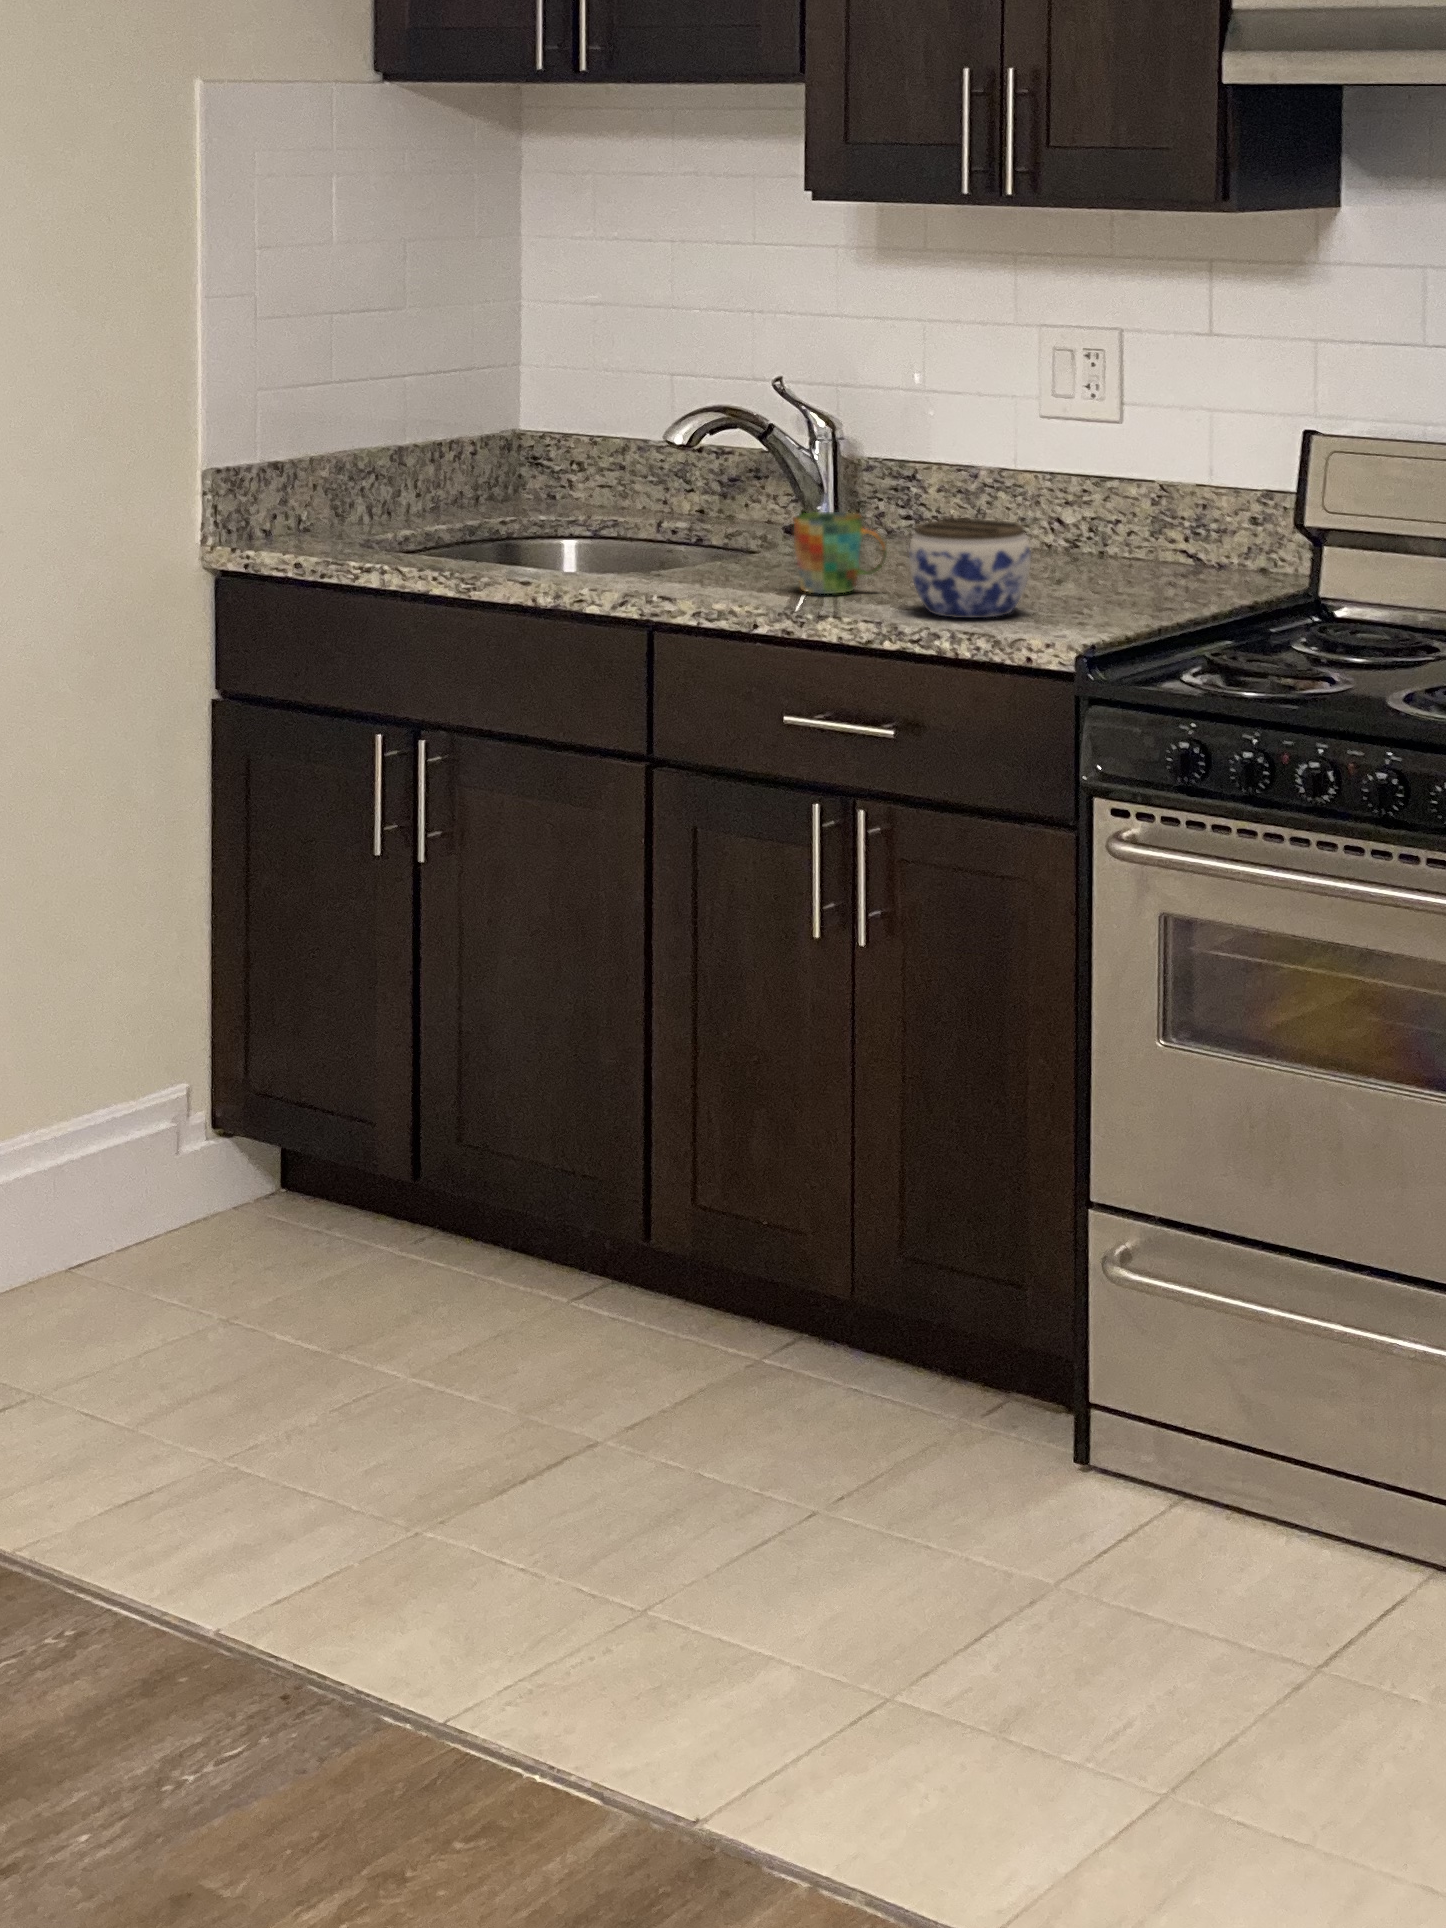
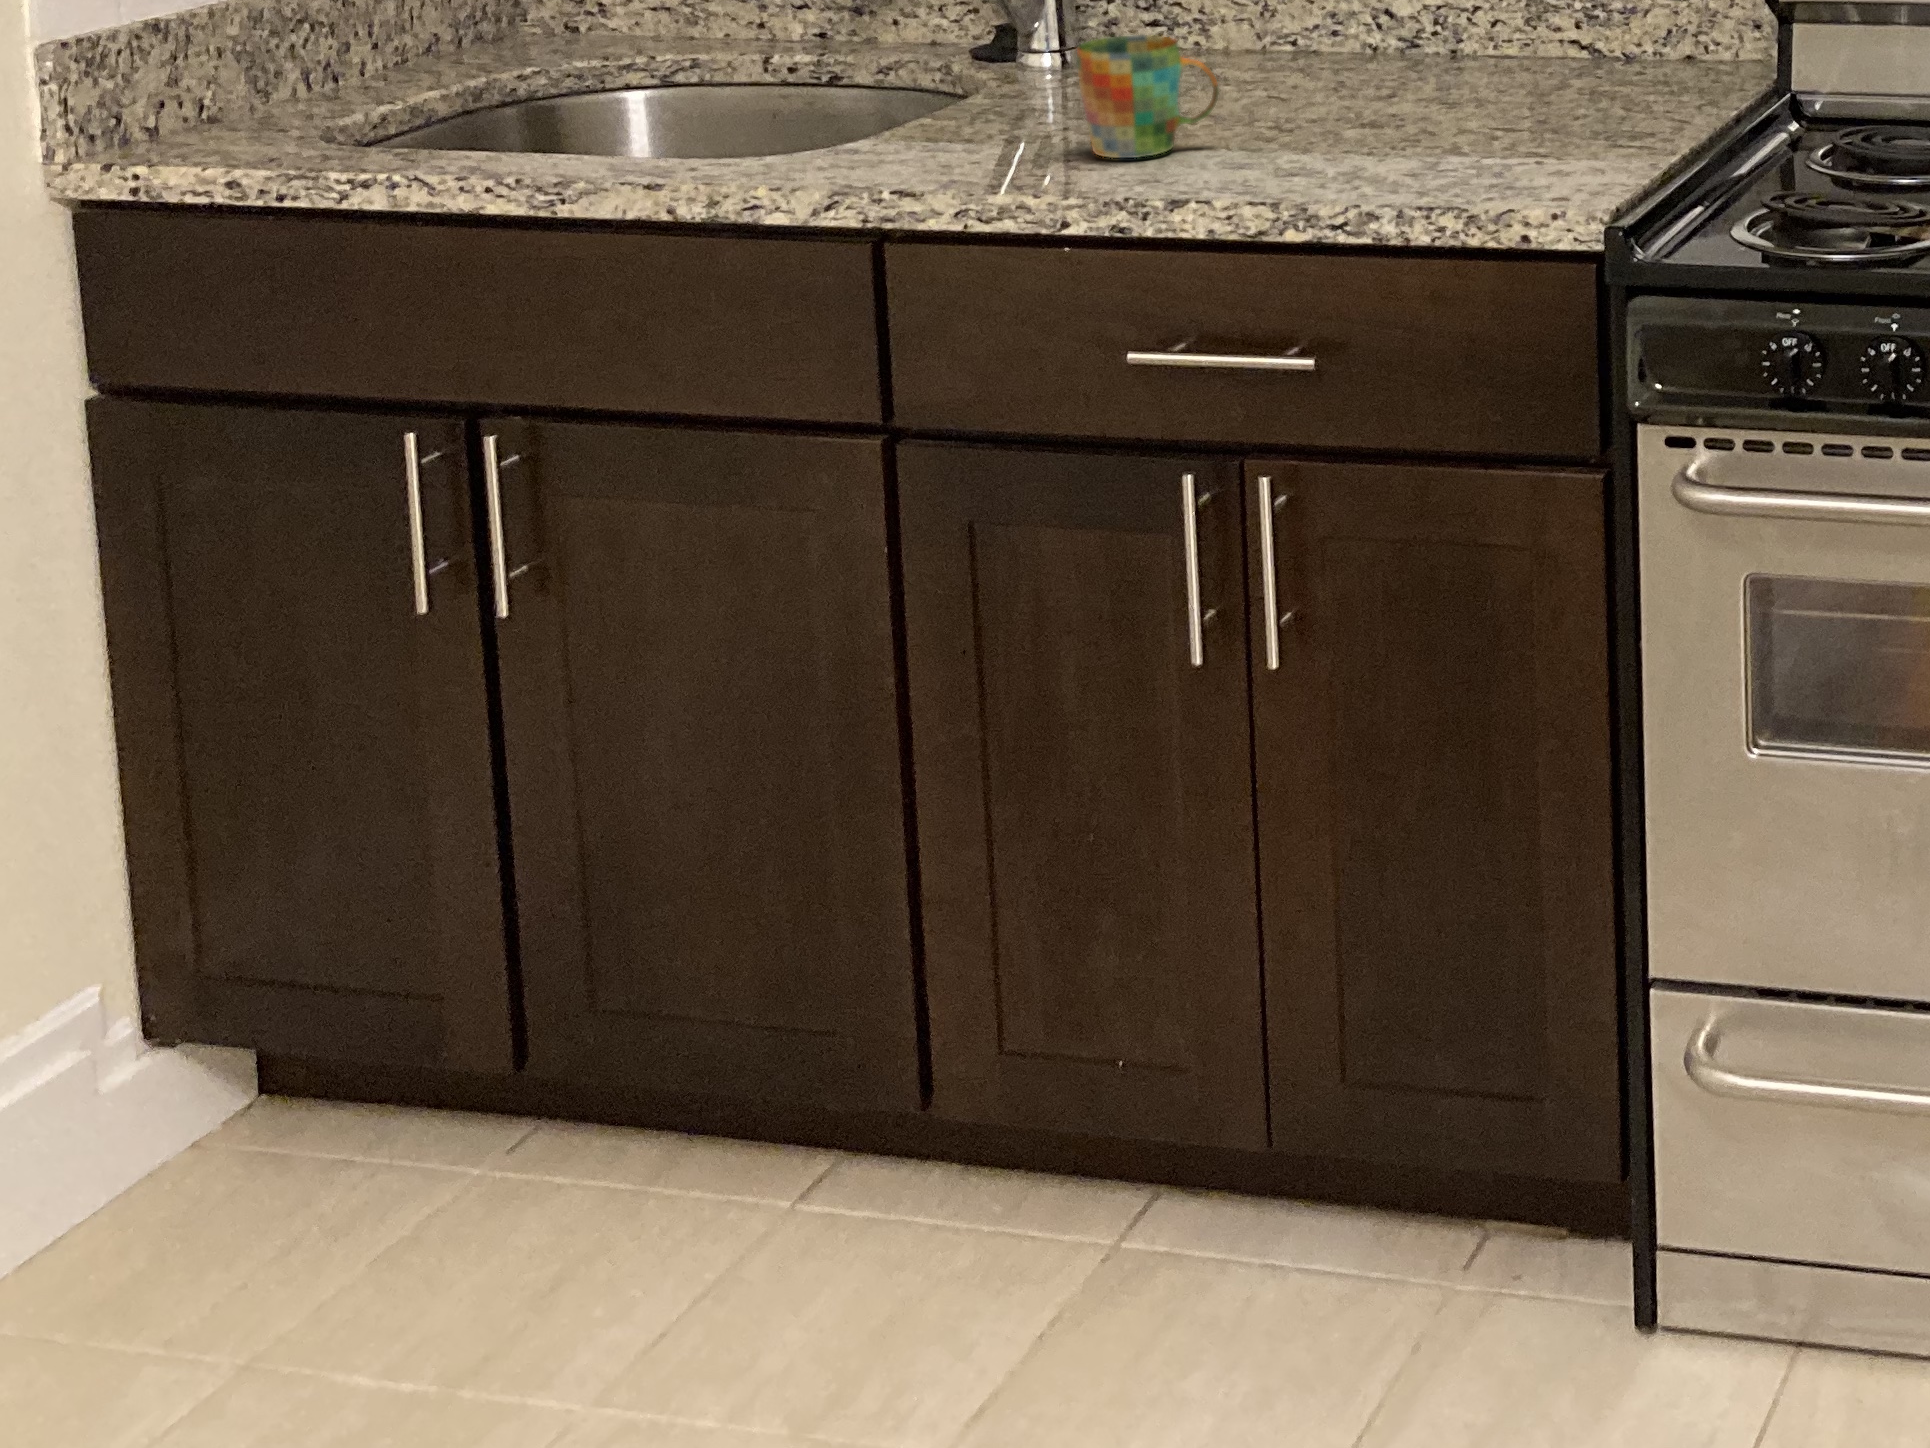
jar: present [909,517,1031,618] -> none [1285,32,1462,180]

